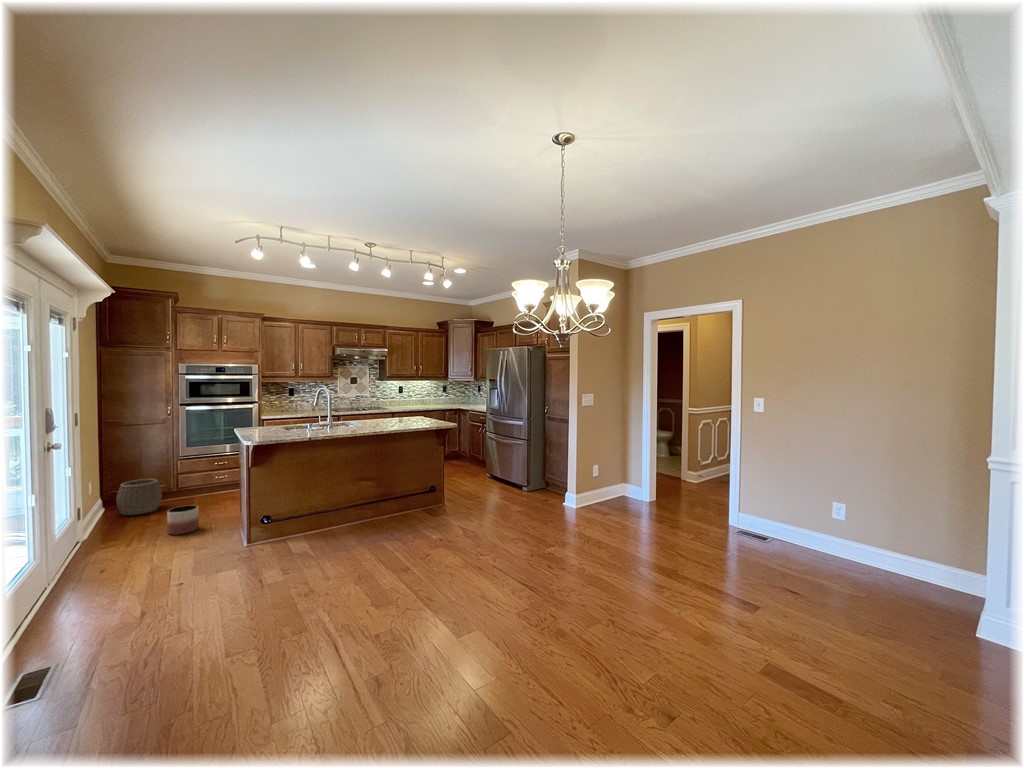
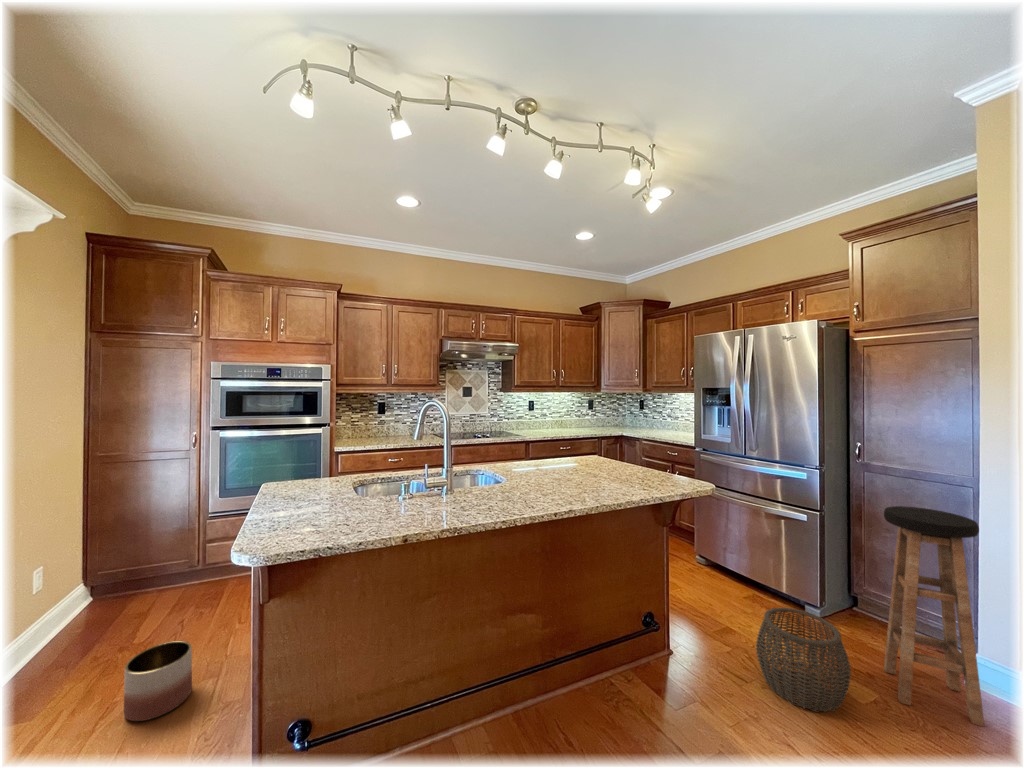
bar stool: none [528,432,557,512] -> present [884,506,984,726]
woven basket: present [117,479,162,515] -> present [756,608,851,712]

